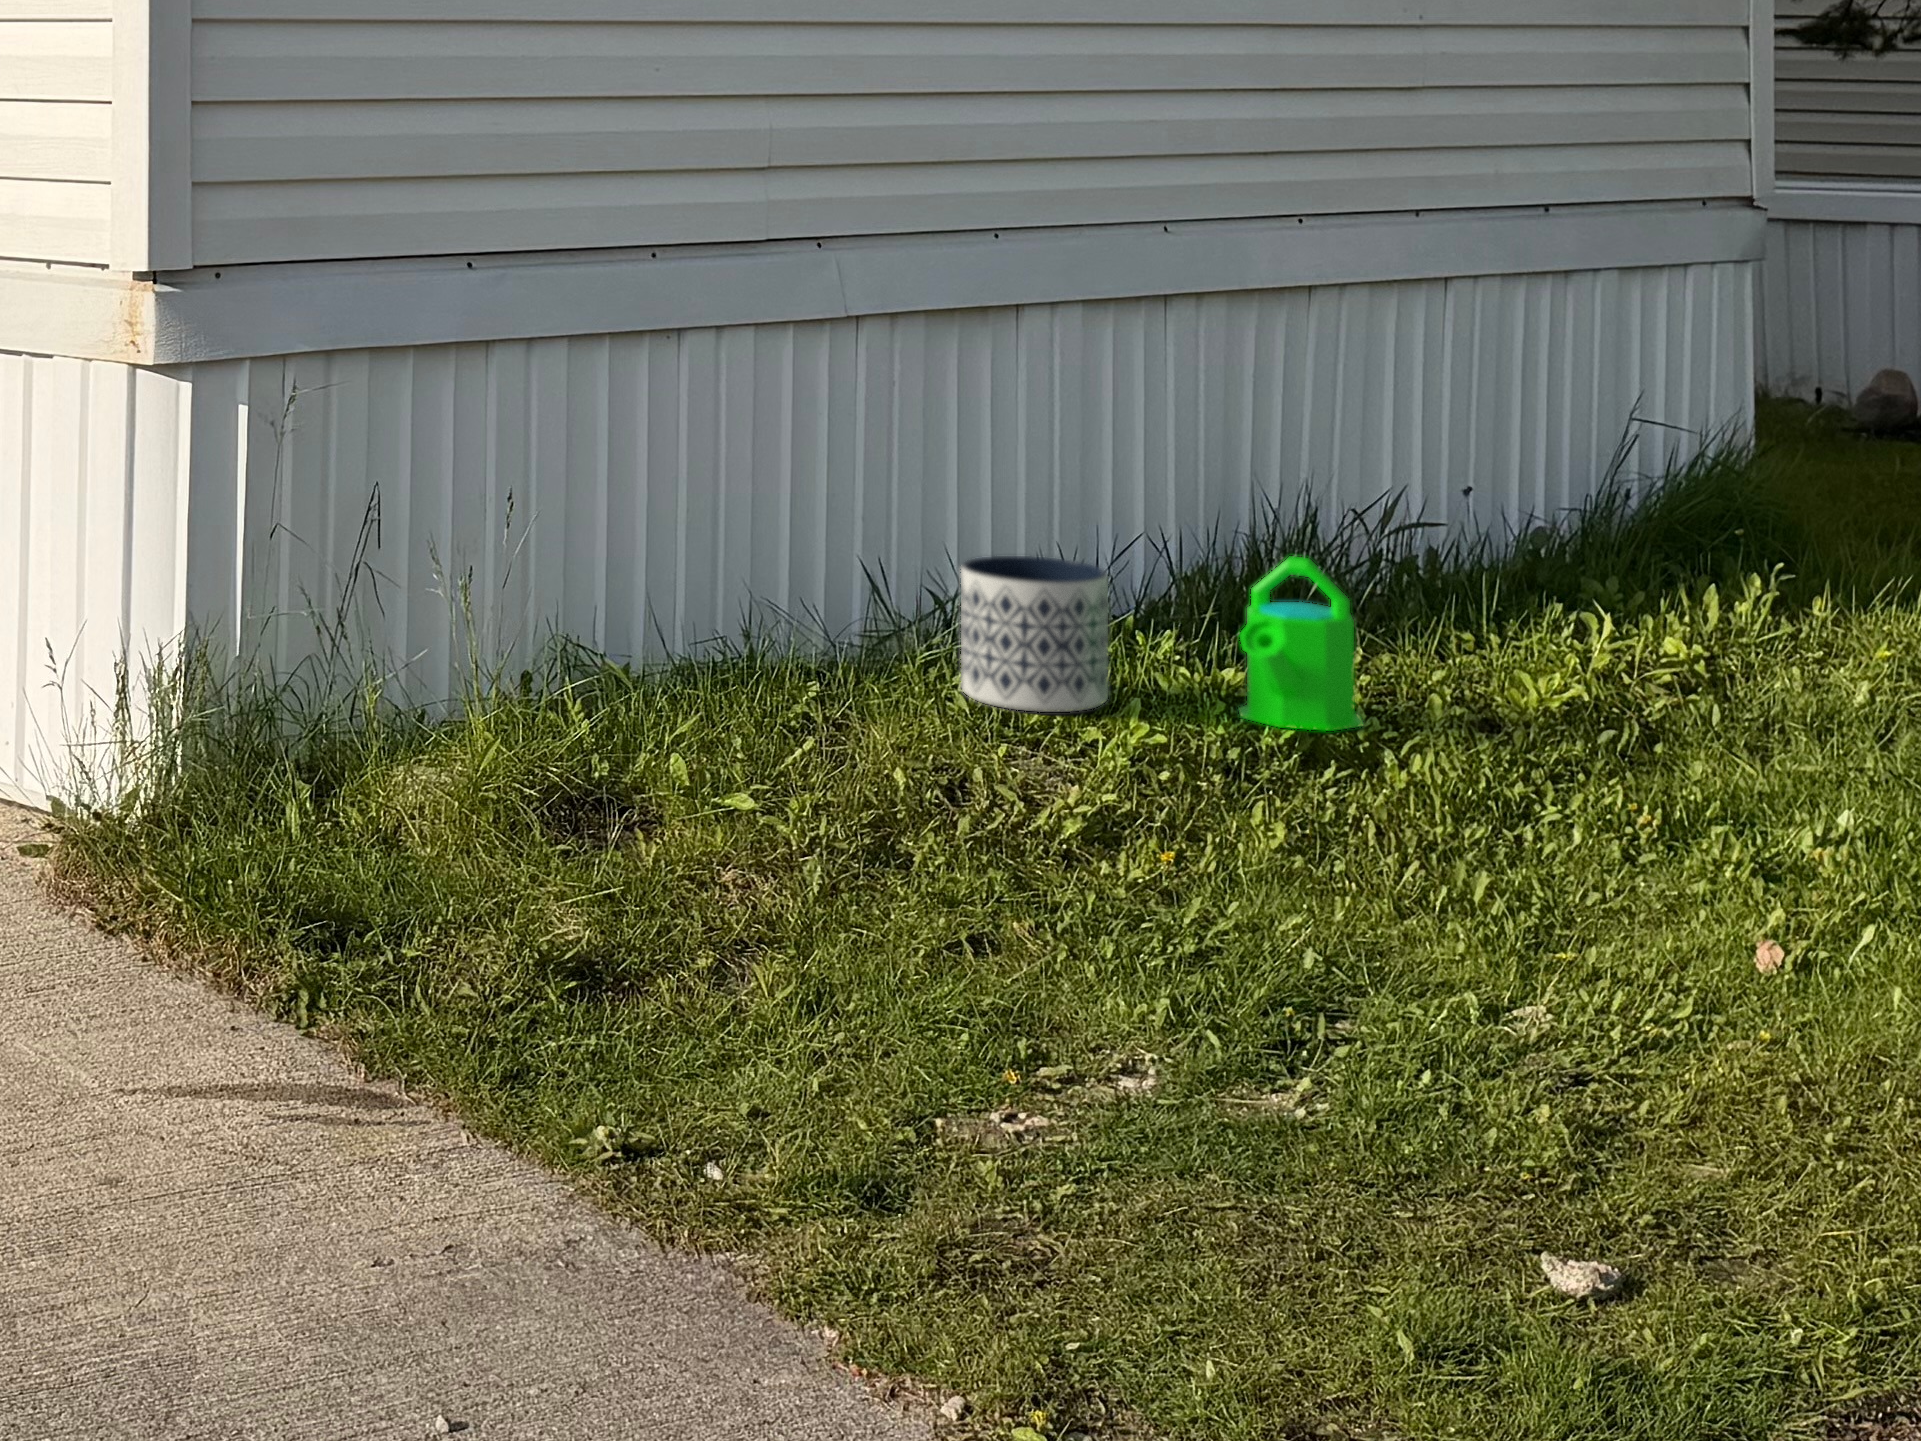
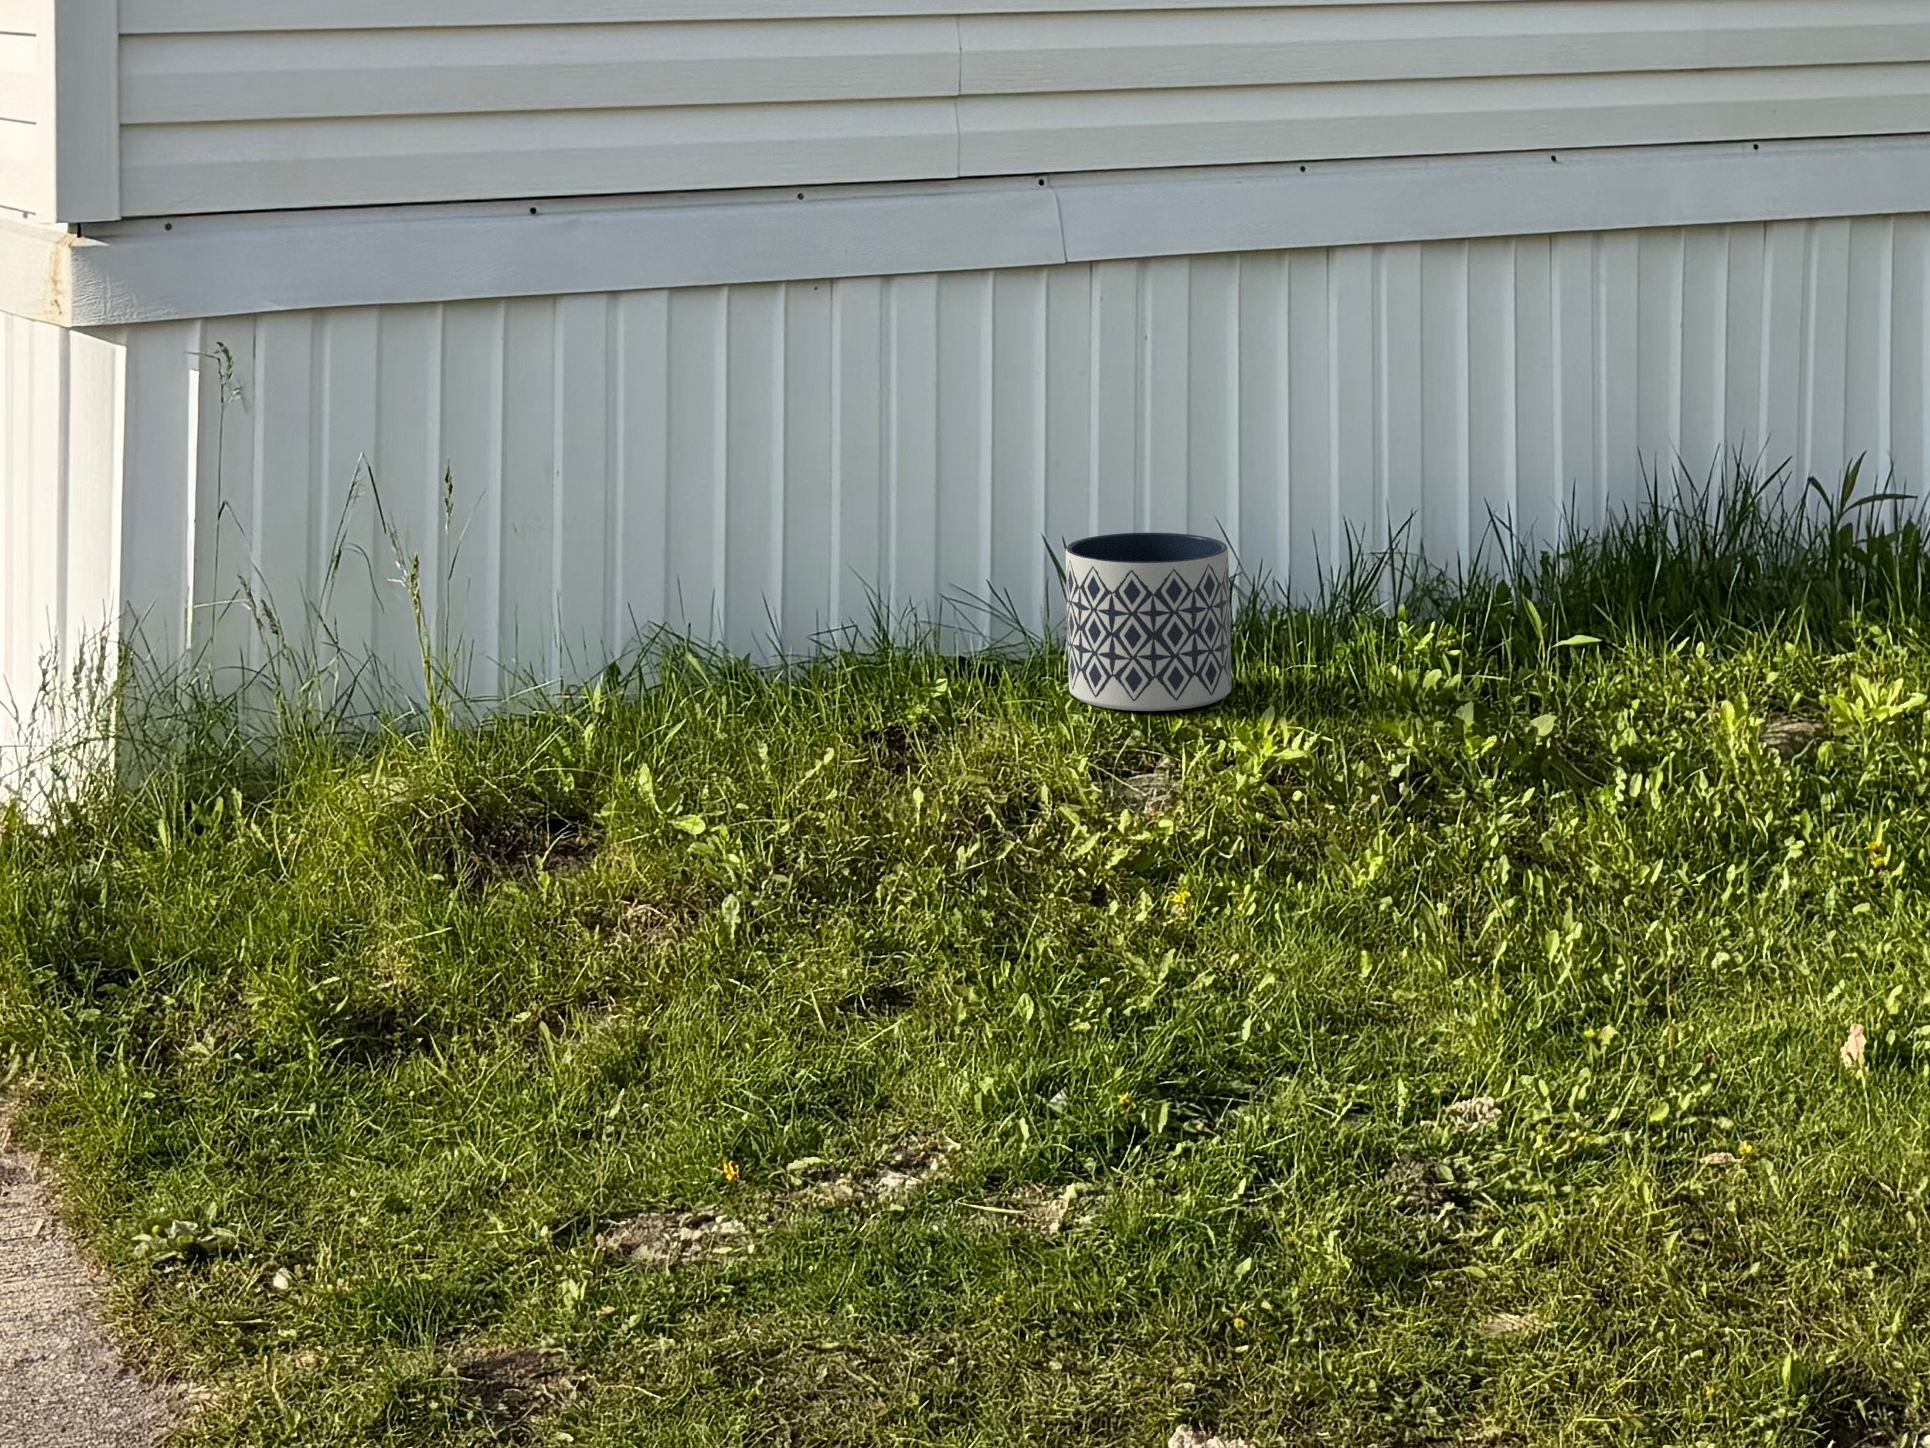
watering can: present [1239,556,1363,731] -> none [1339,530,1515,732]

